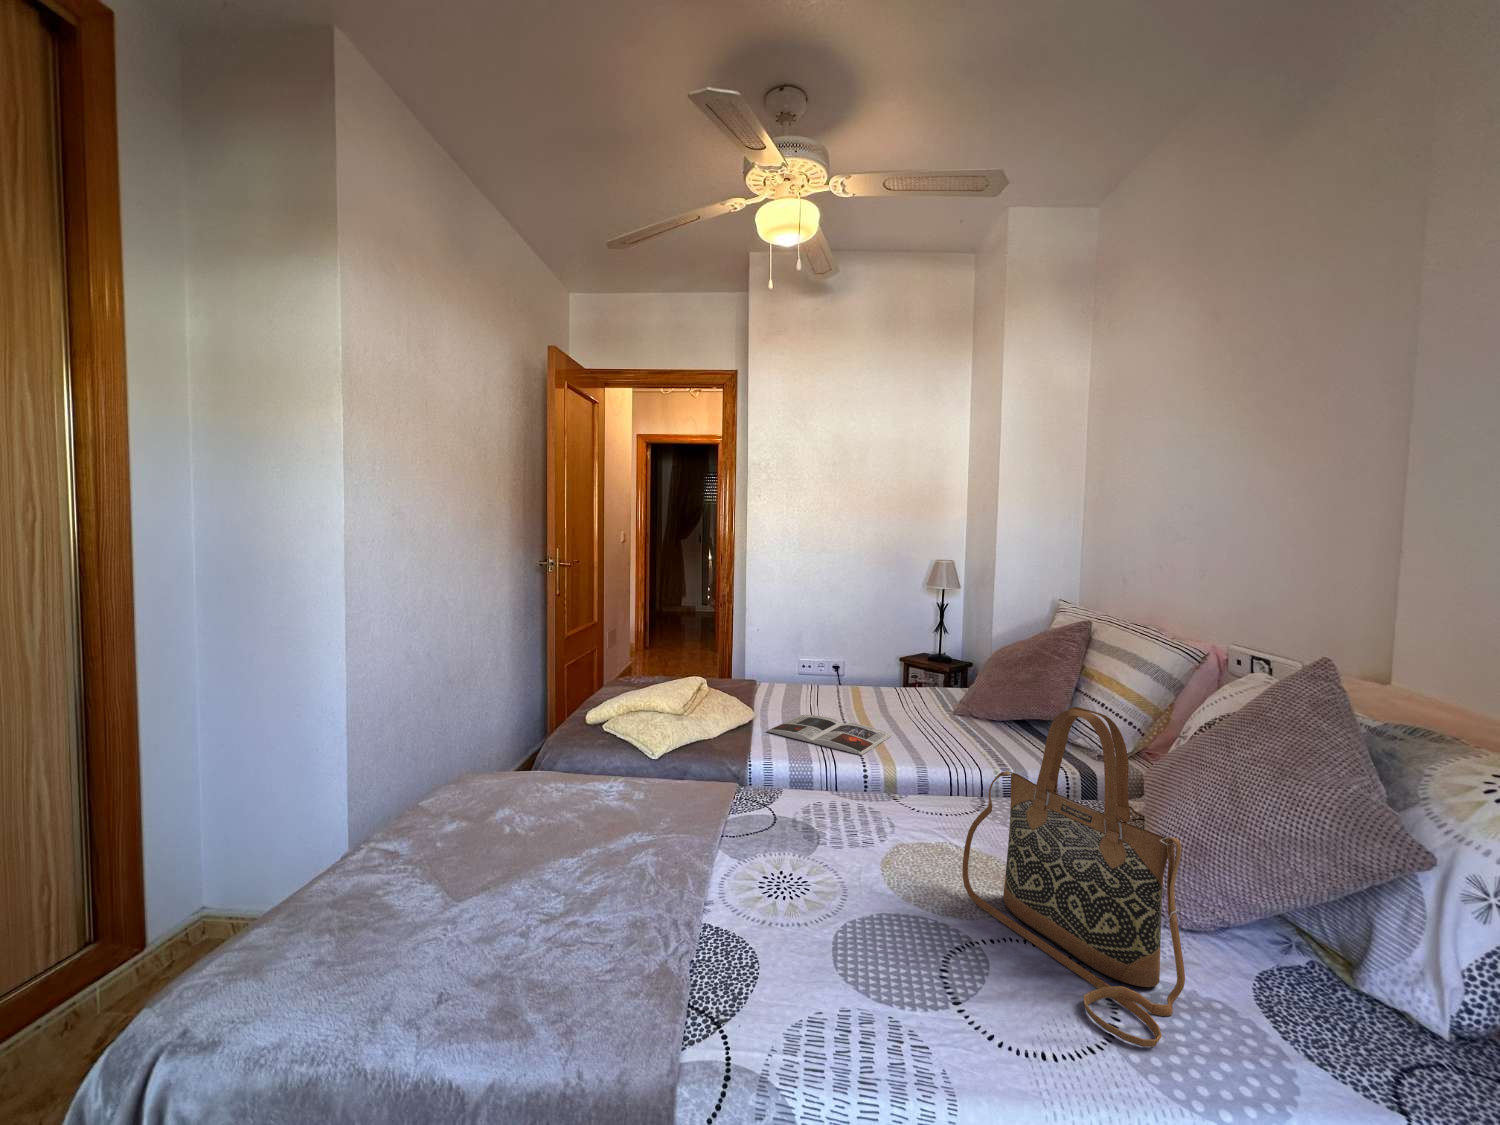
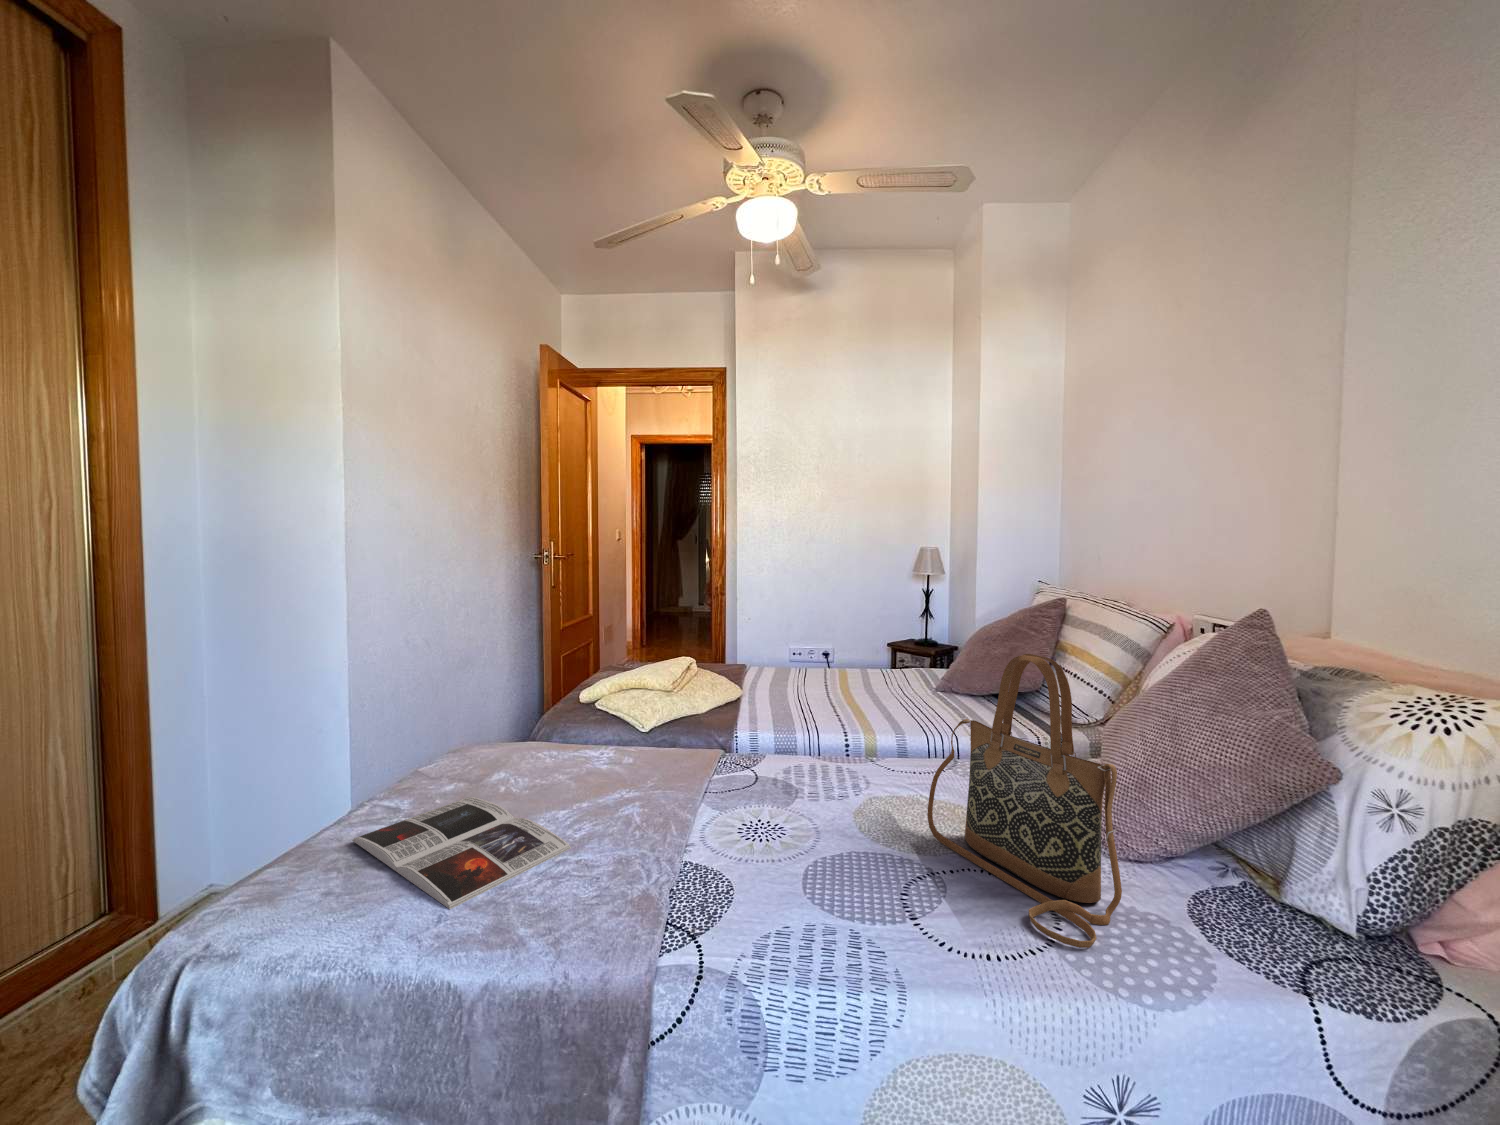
magazine: present [767,715,891,755] -> present [352,797,571,909]

